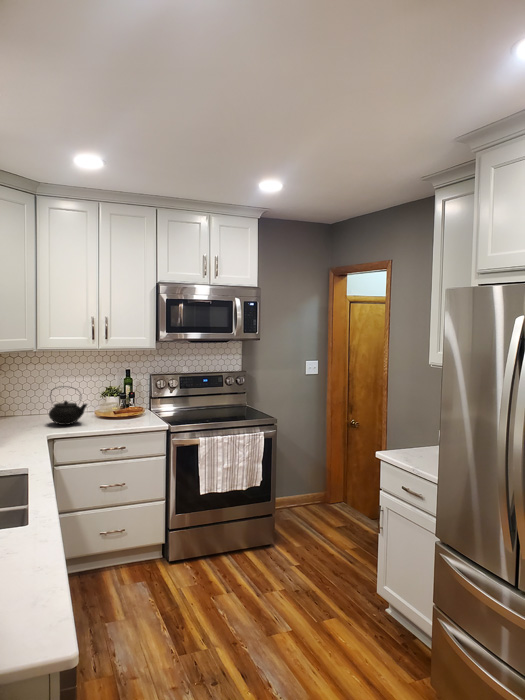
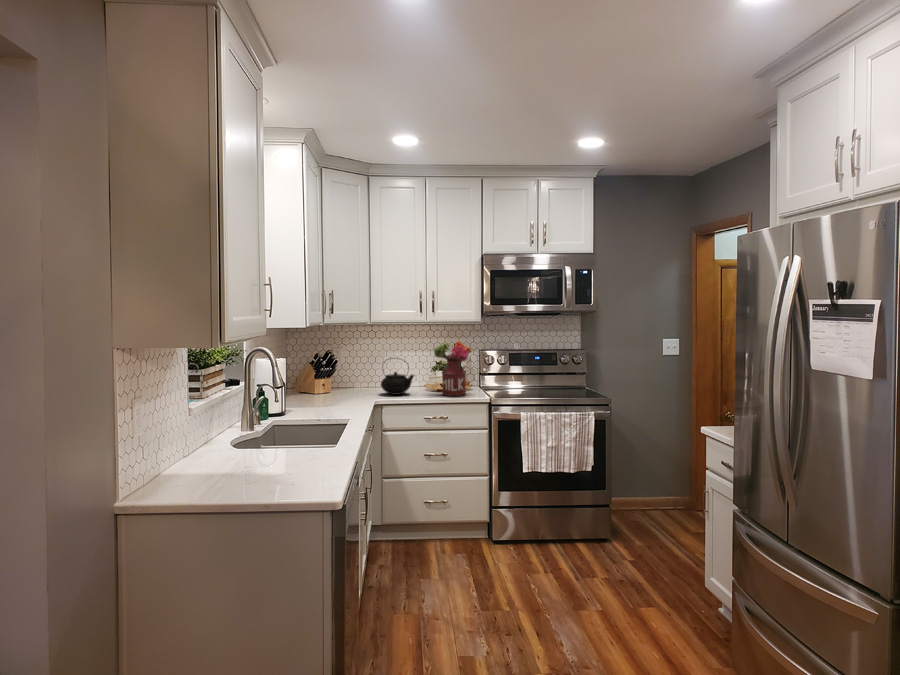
flower arrangement: none [108,368,148,424] -> present [434,341,471,396]

